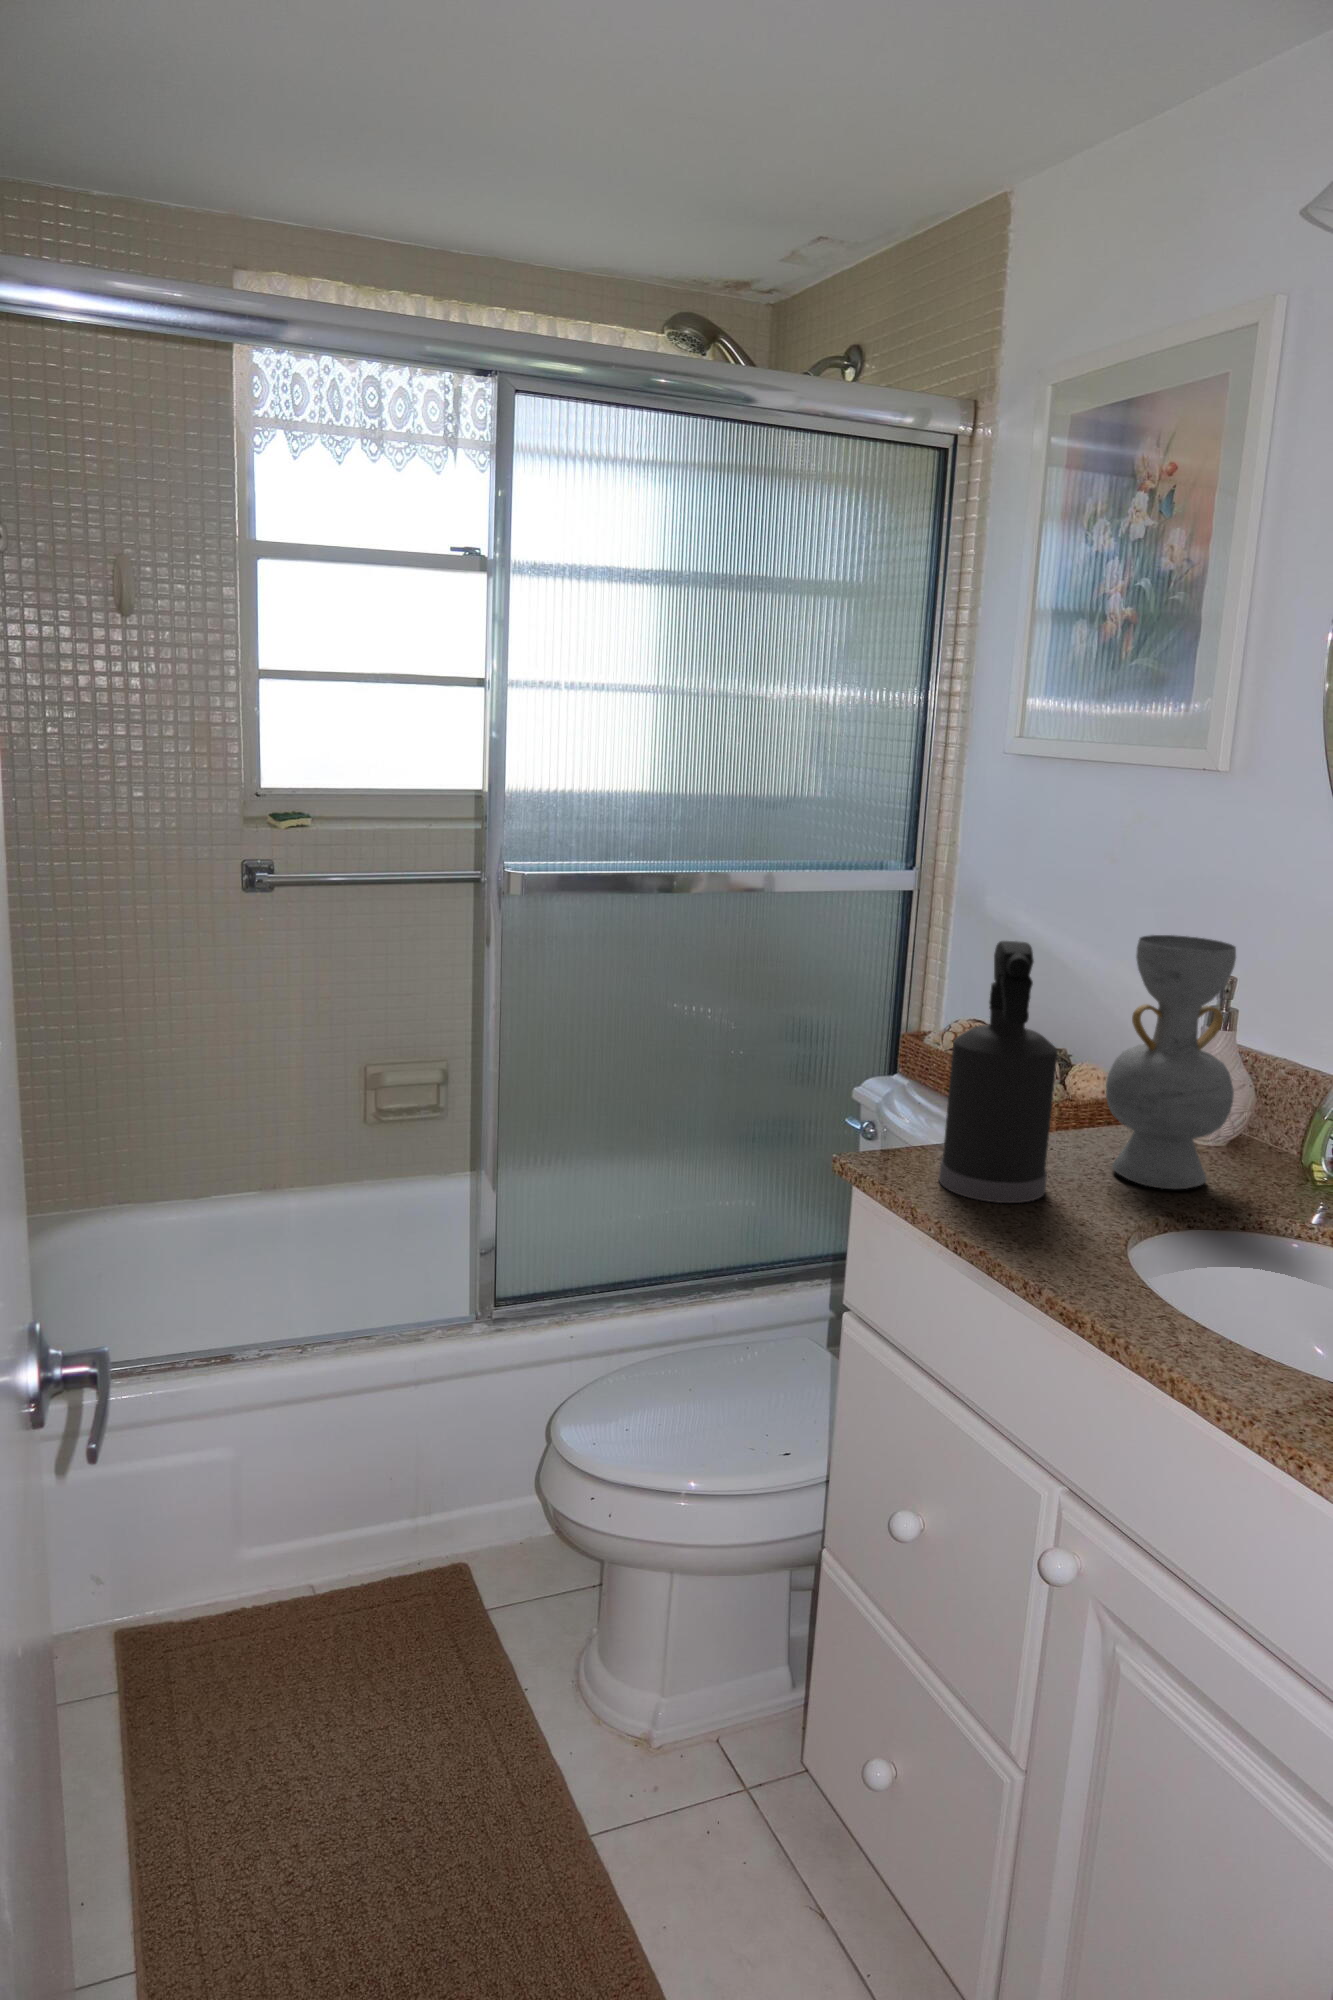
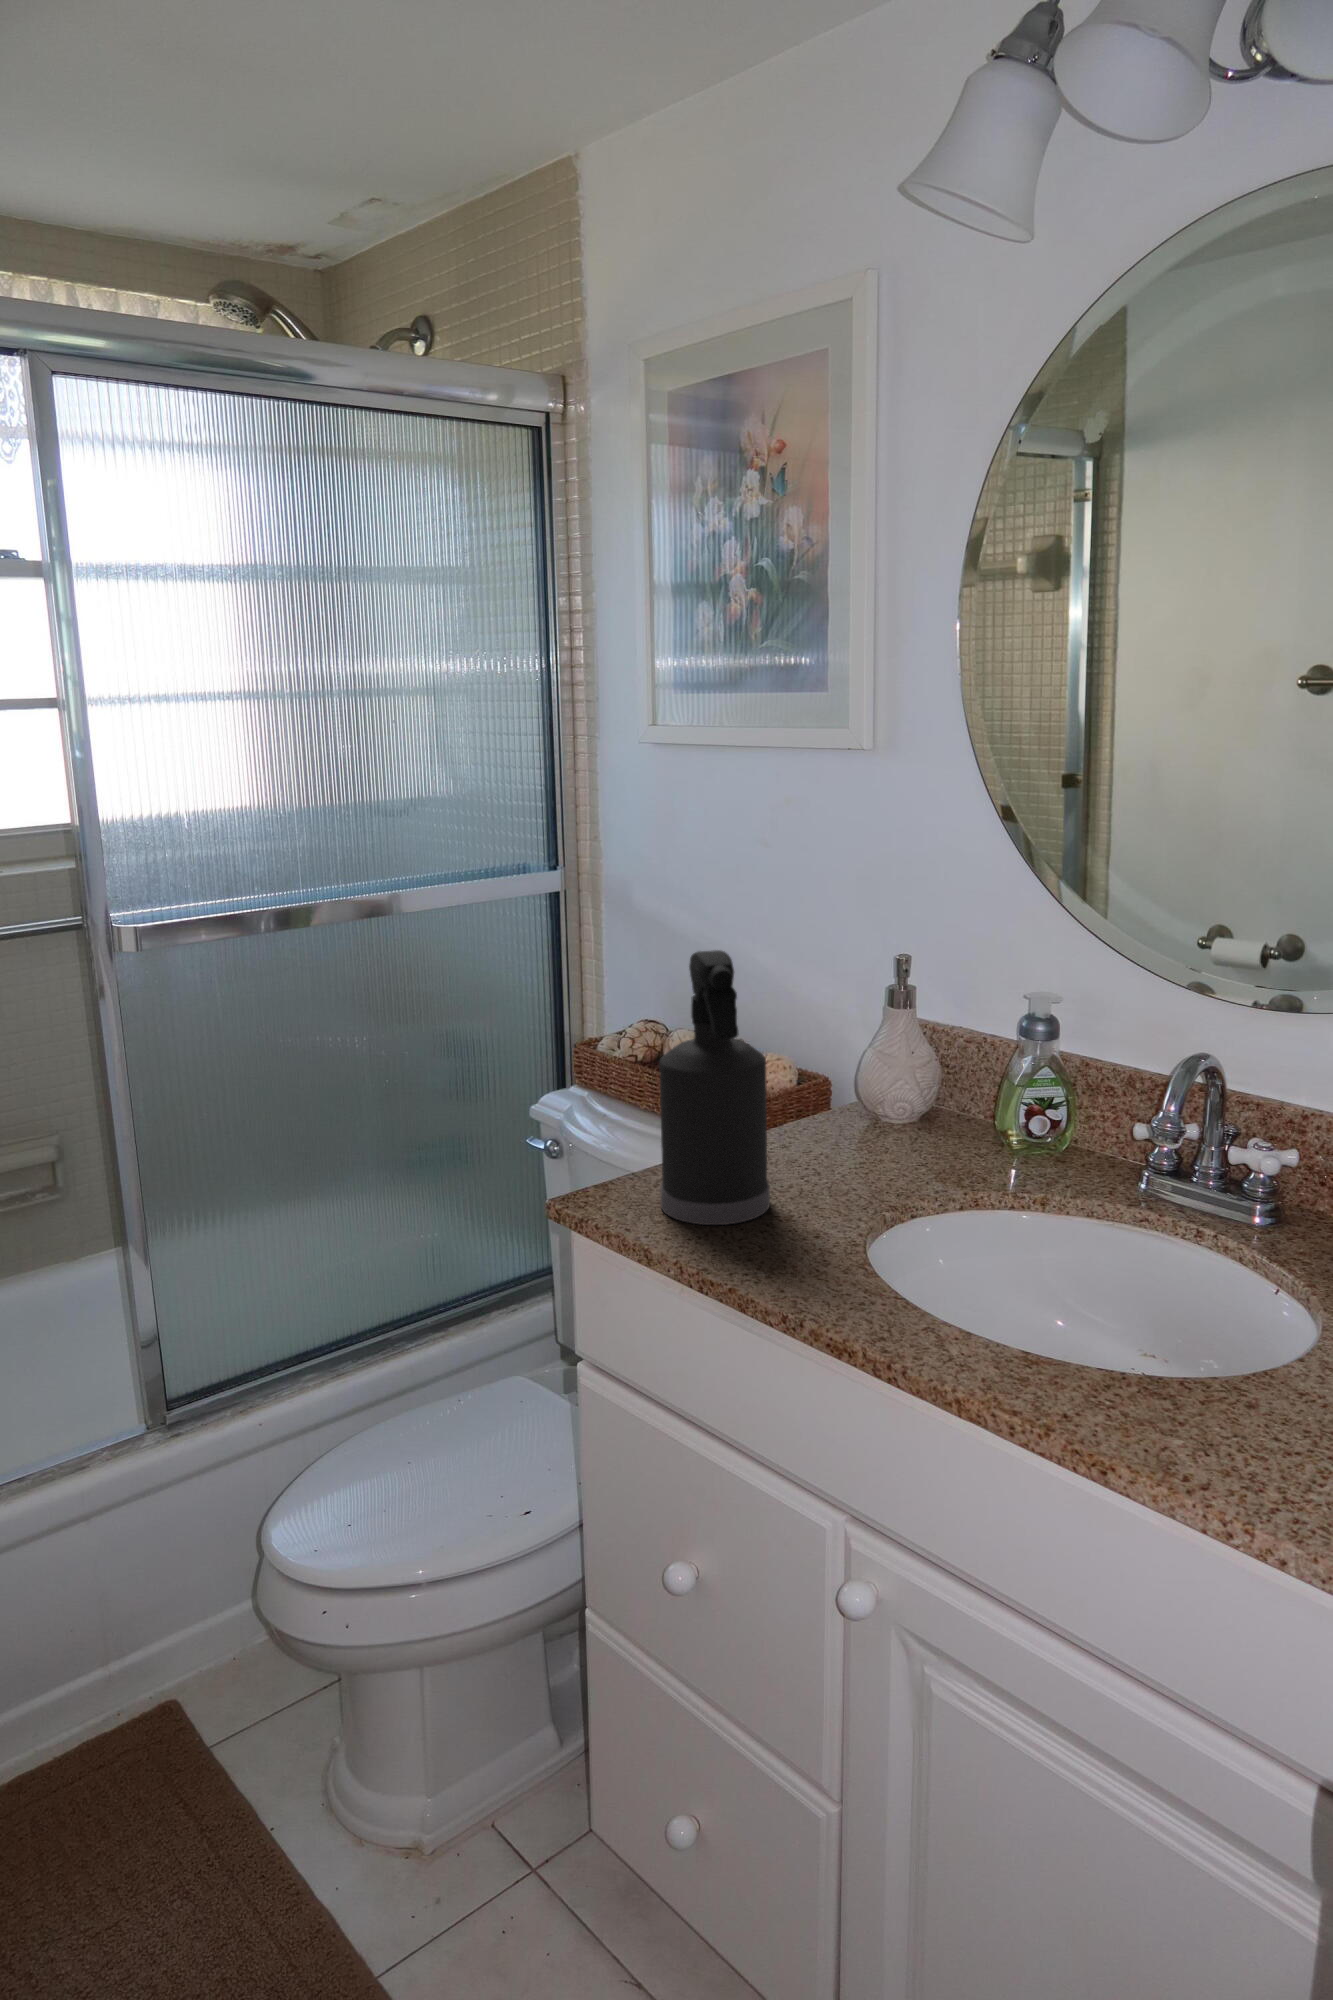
decorative vase: present [1106,935,1236,1189] -> none [808,921,931,1177]

